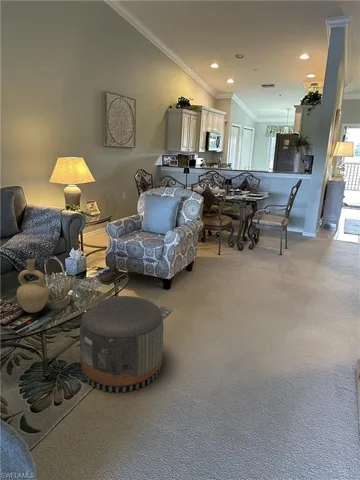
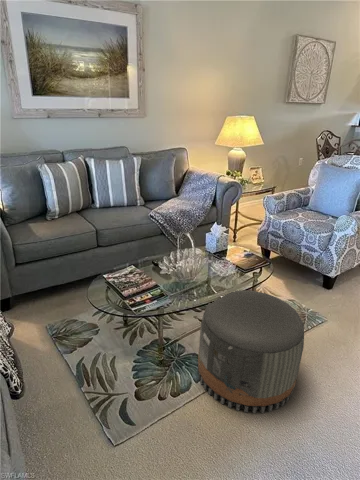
vase: present [17,259,49,313] -> none [142,232,175,291]

